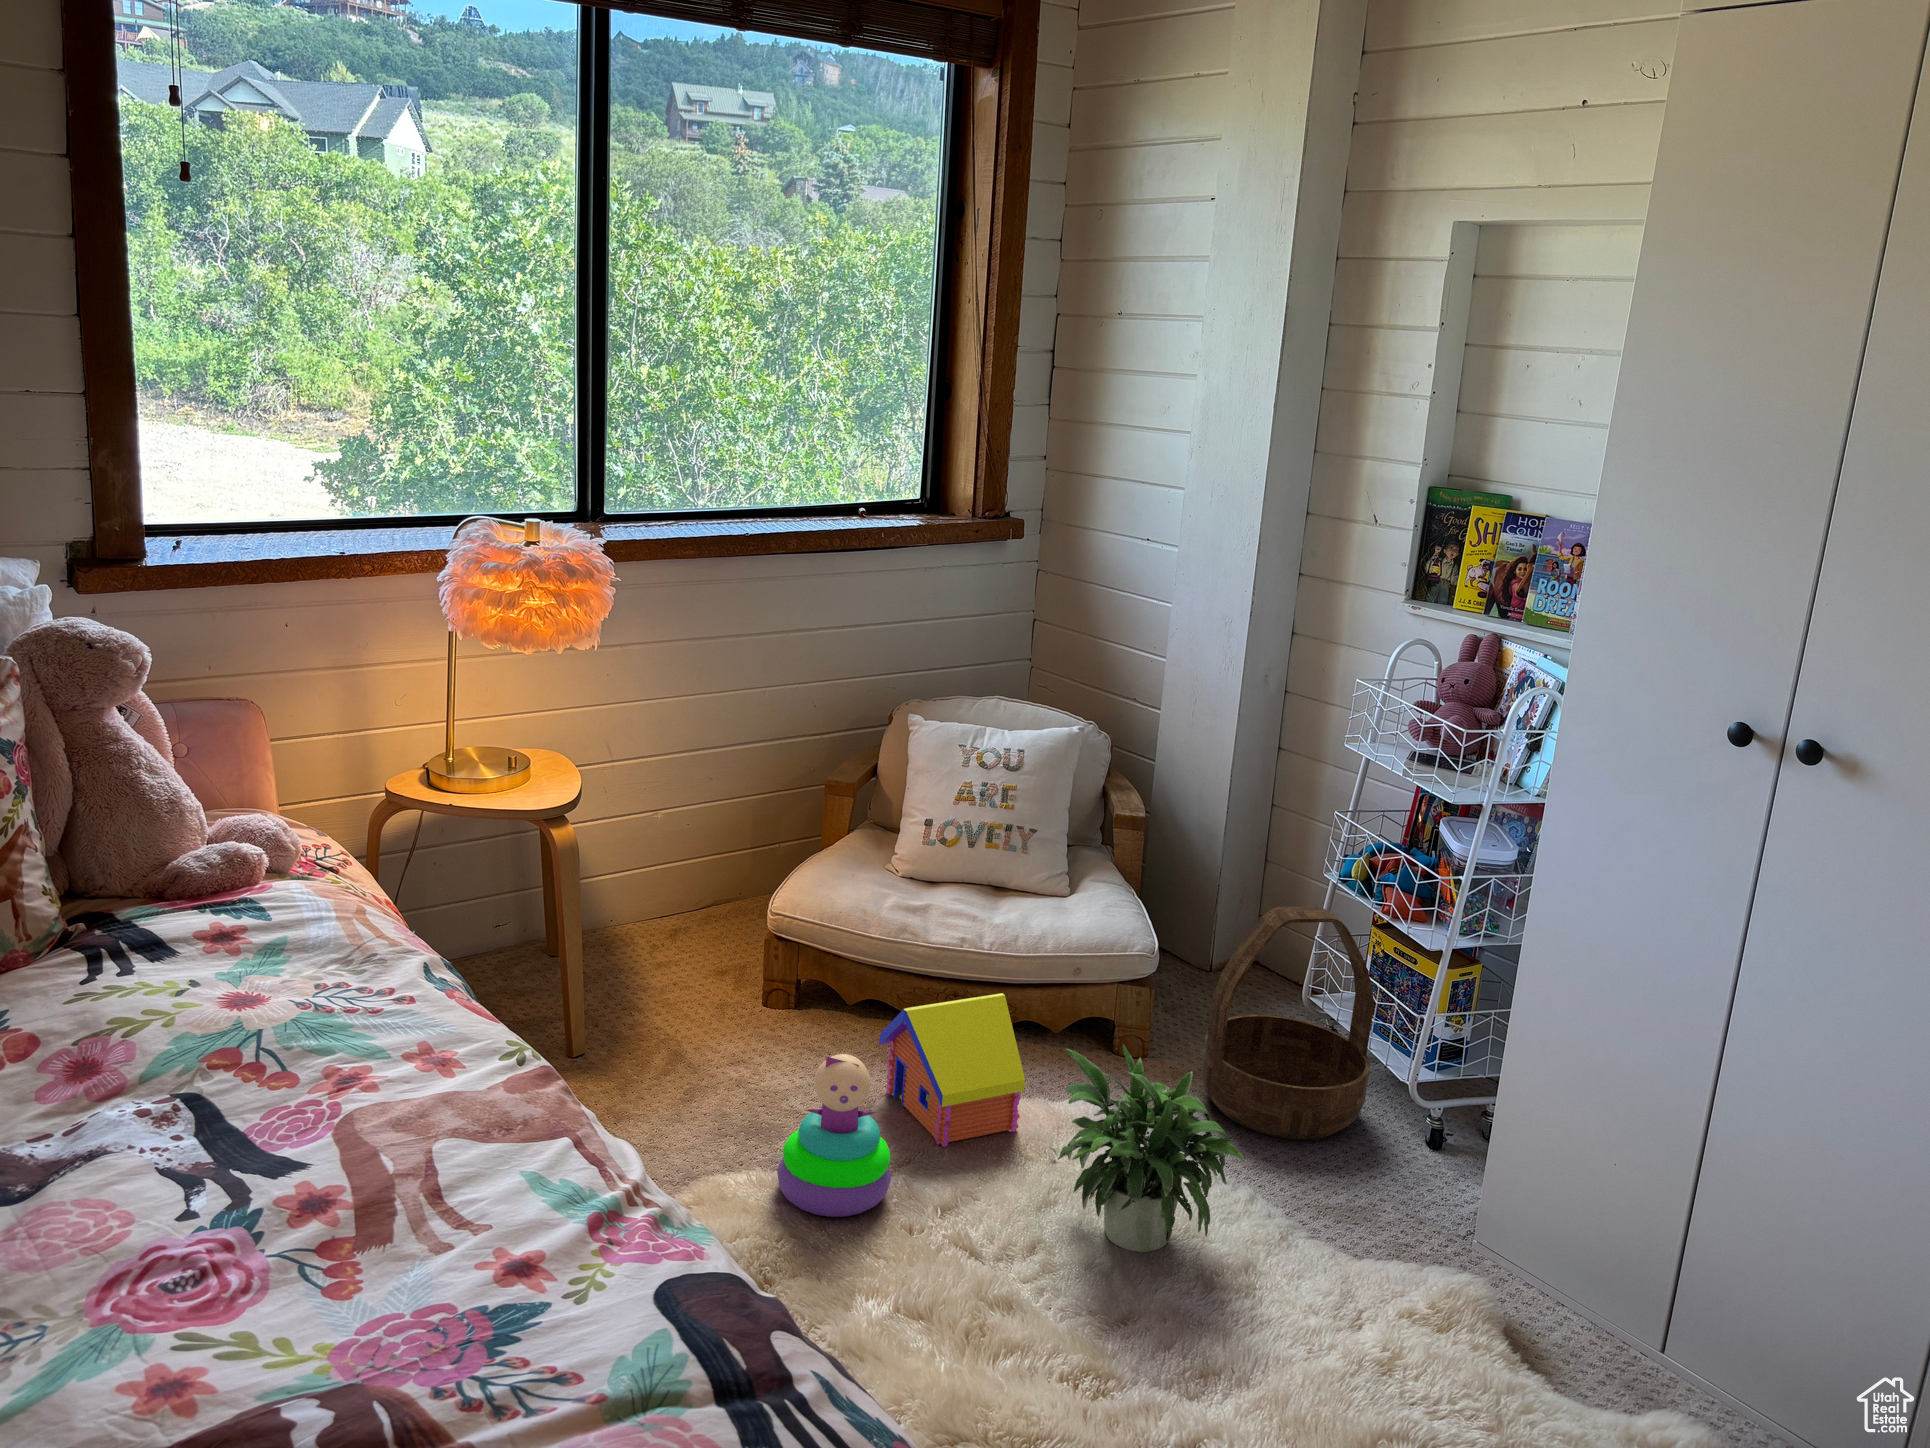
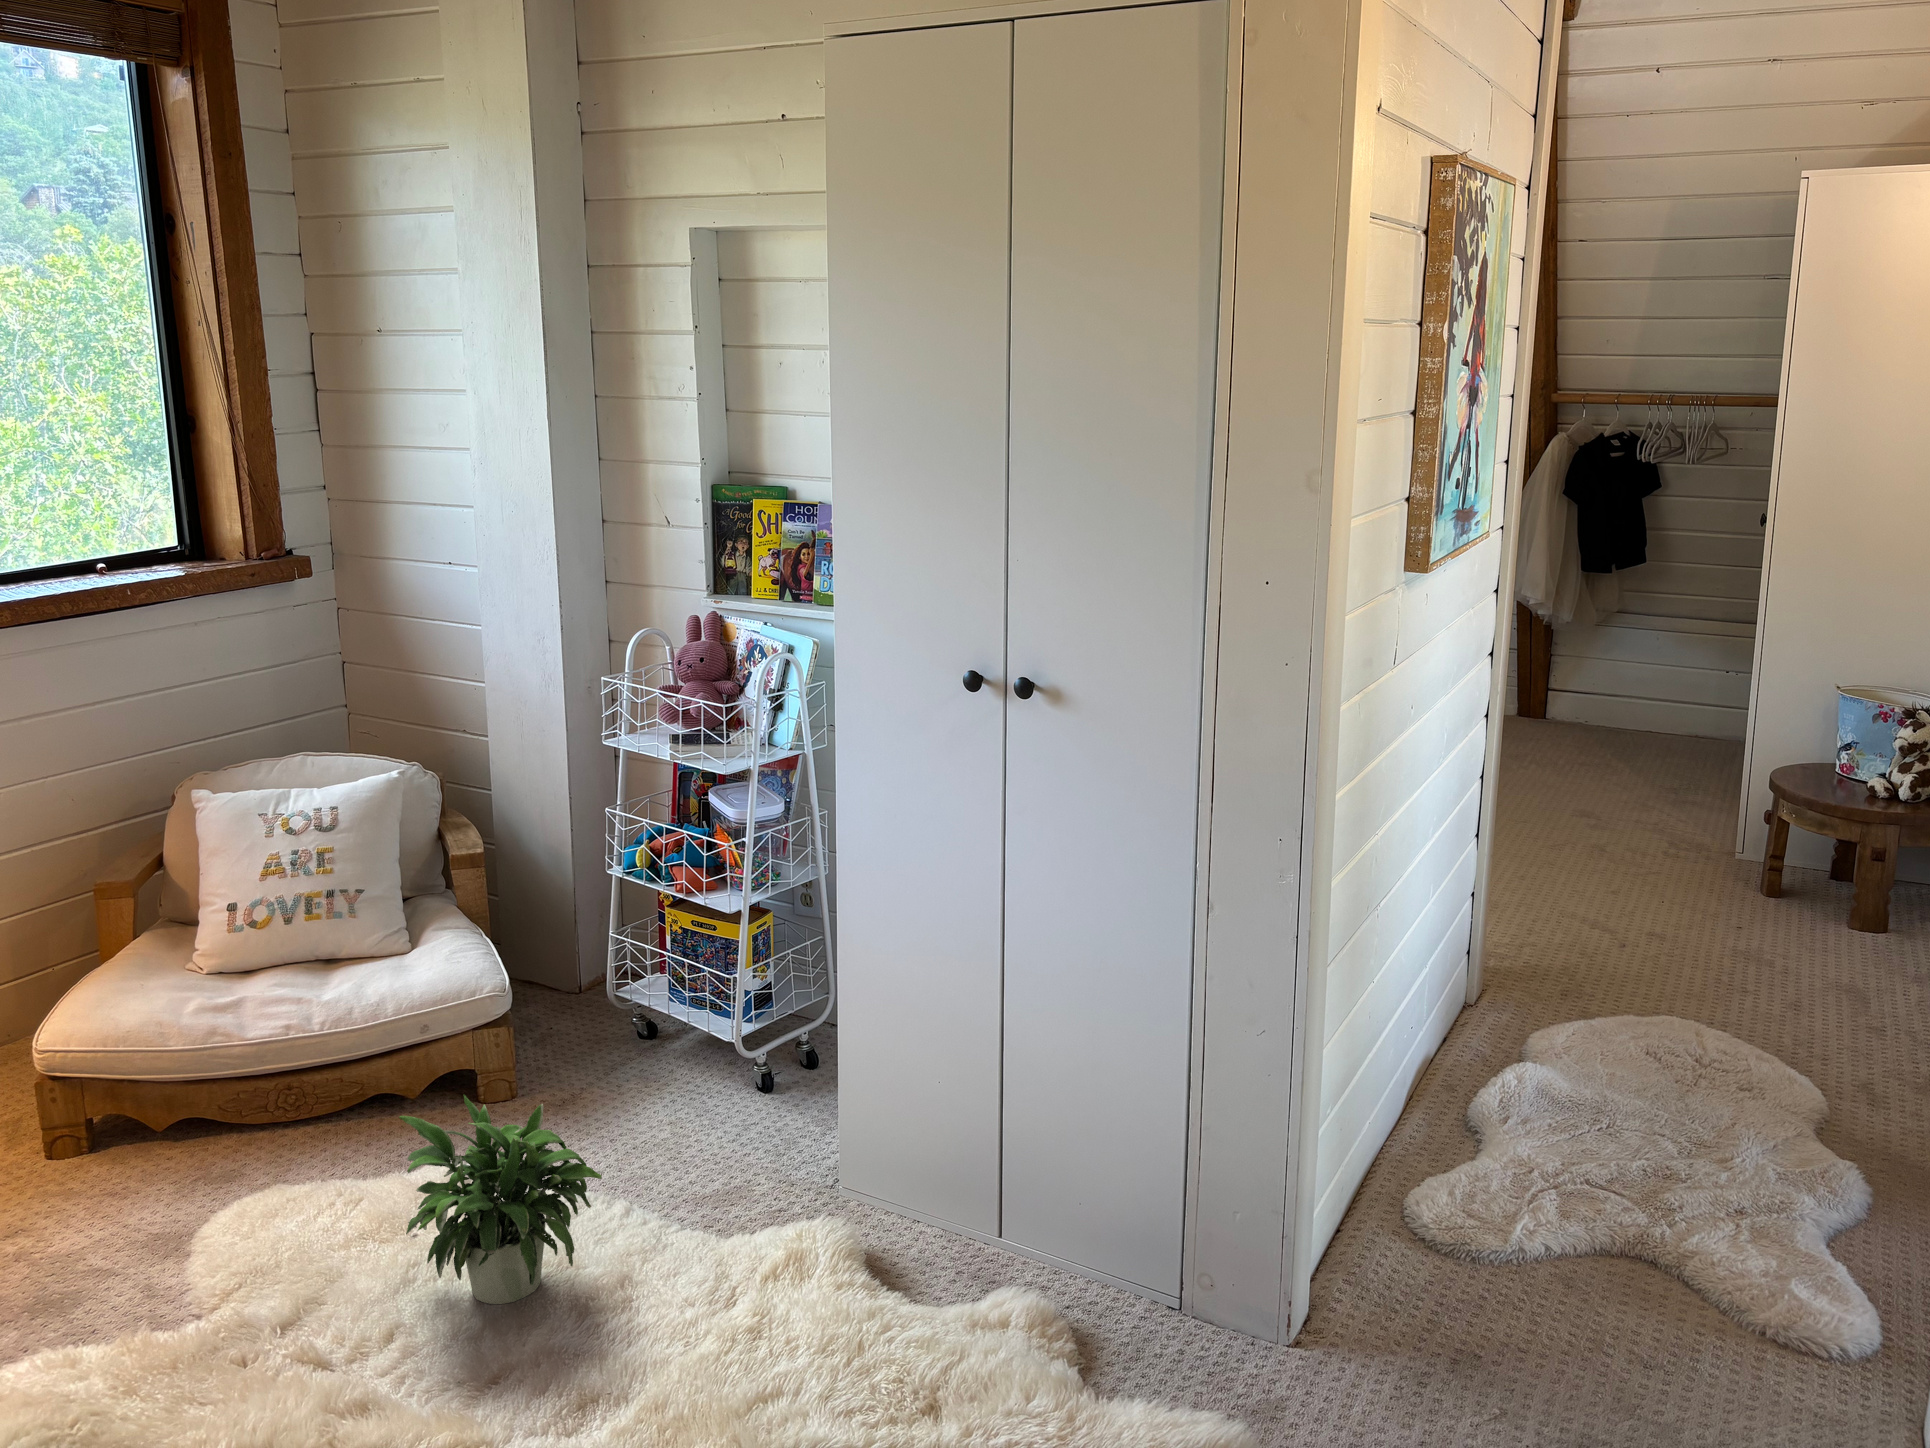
basket: present [1201,907,1374,1140] -> none [568,908,734,1144]
toy house: present [879,993,1025,1147] -> none [193,1073,372,1256]
stacking toy: present [777,1054,891,1217] -> none [68,1190,216,1380]

